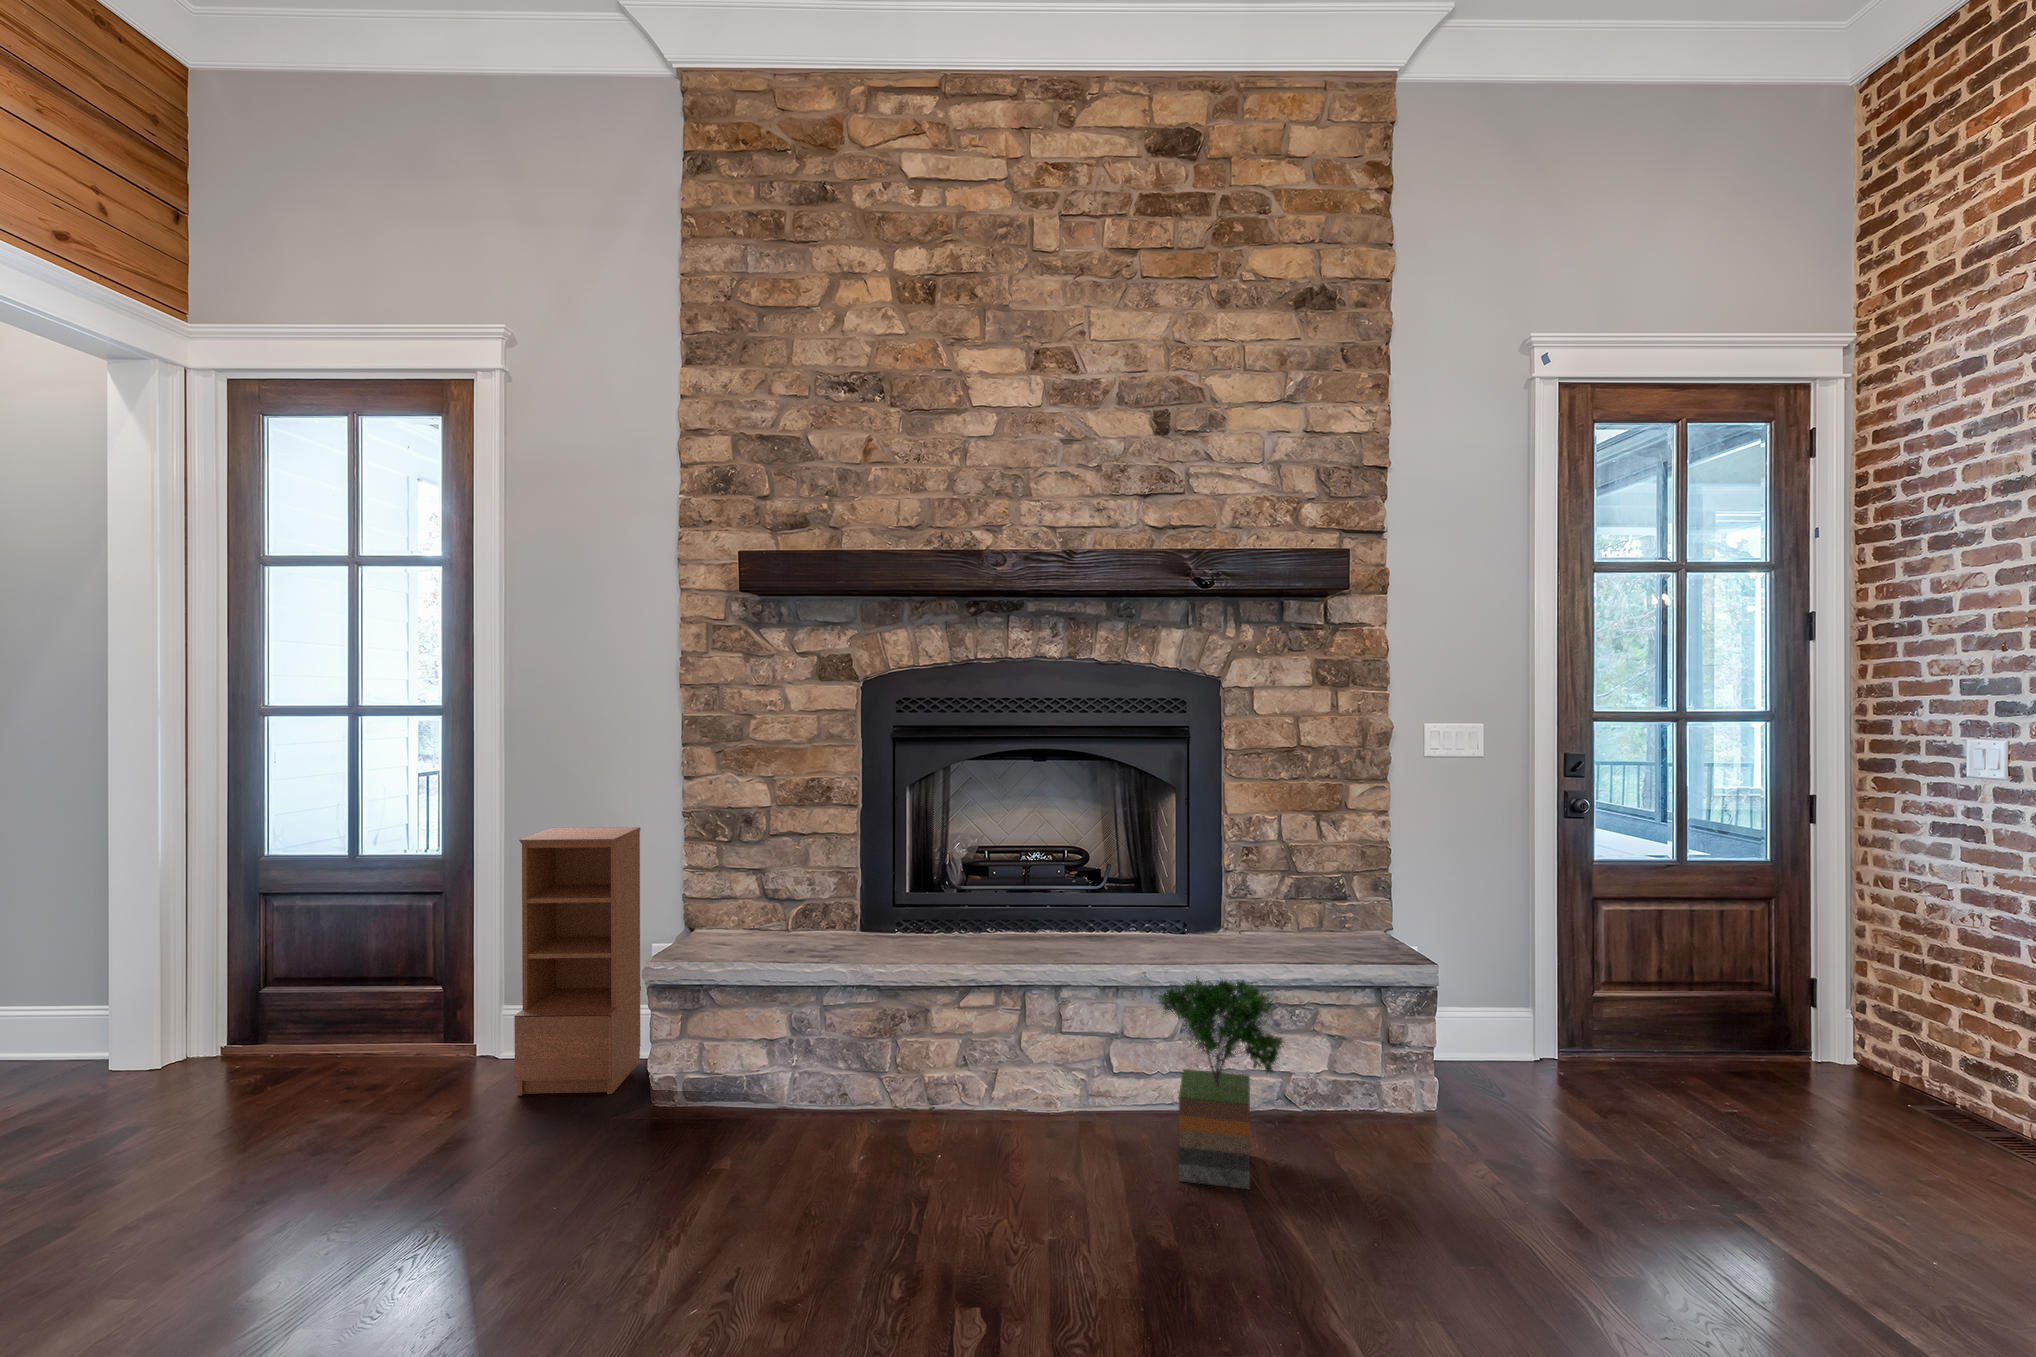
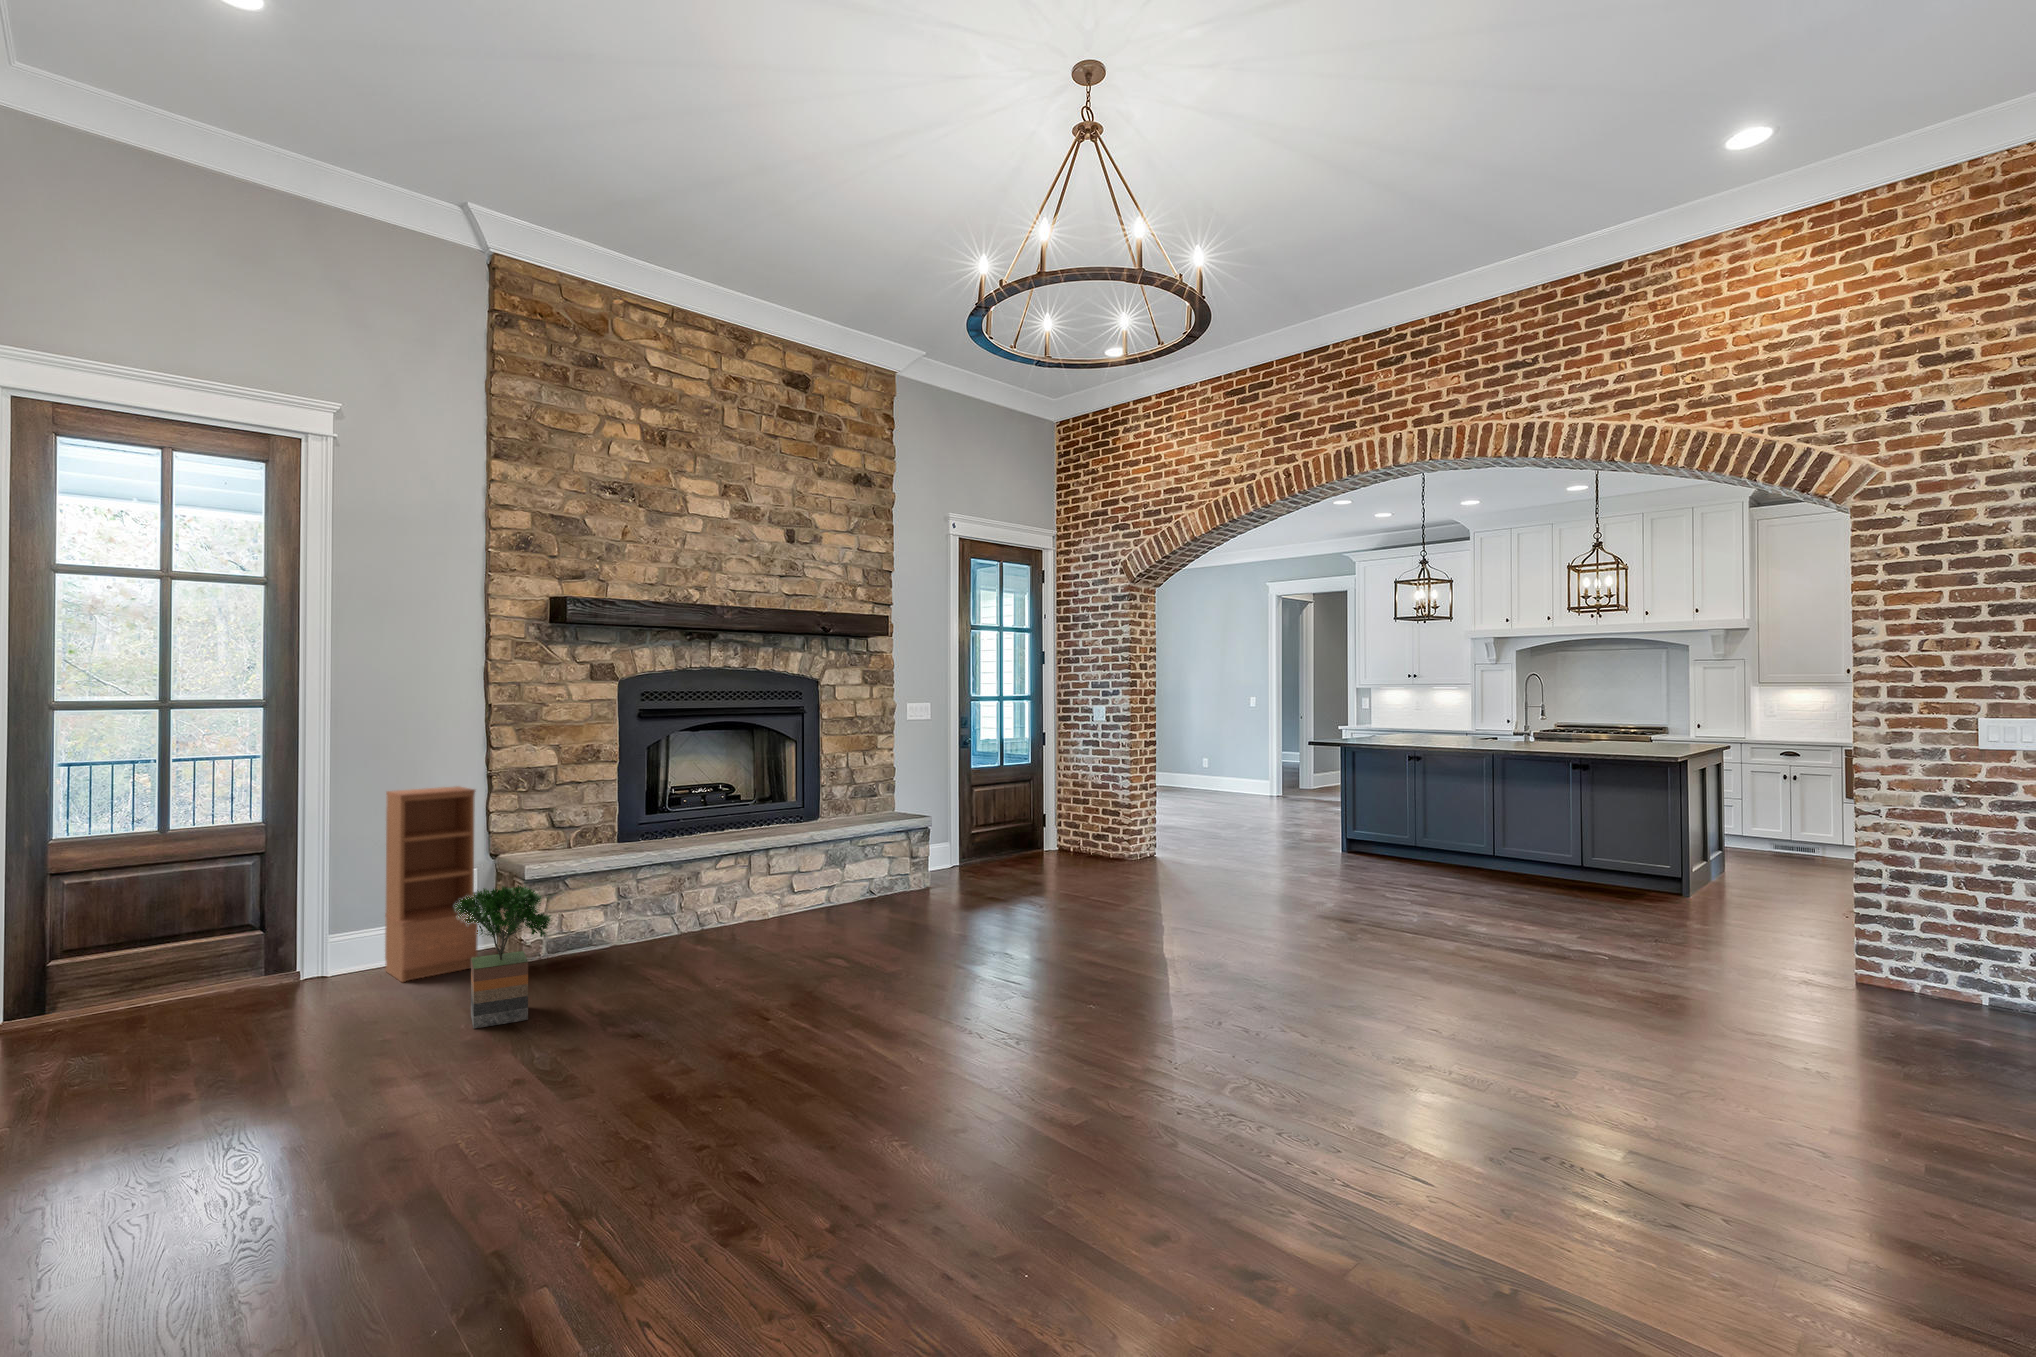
potted tree: present [1159,979,1283,1189] -> present [454,885,551,1028]

